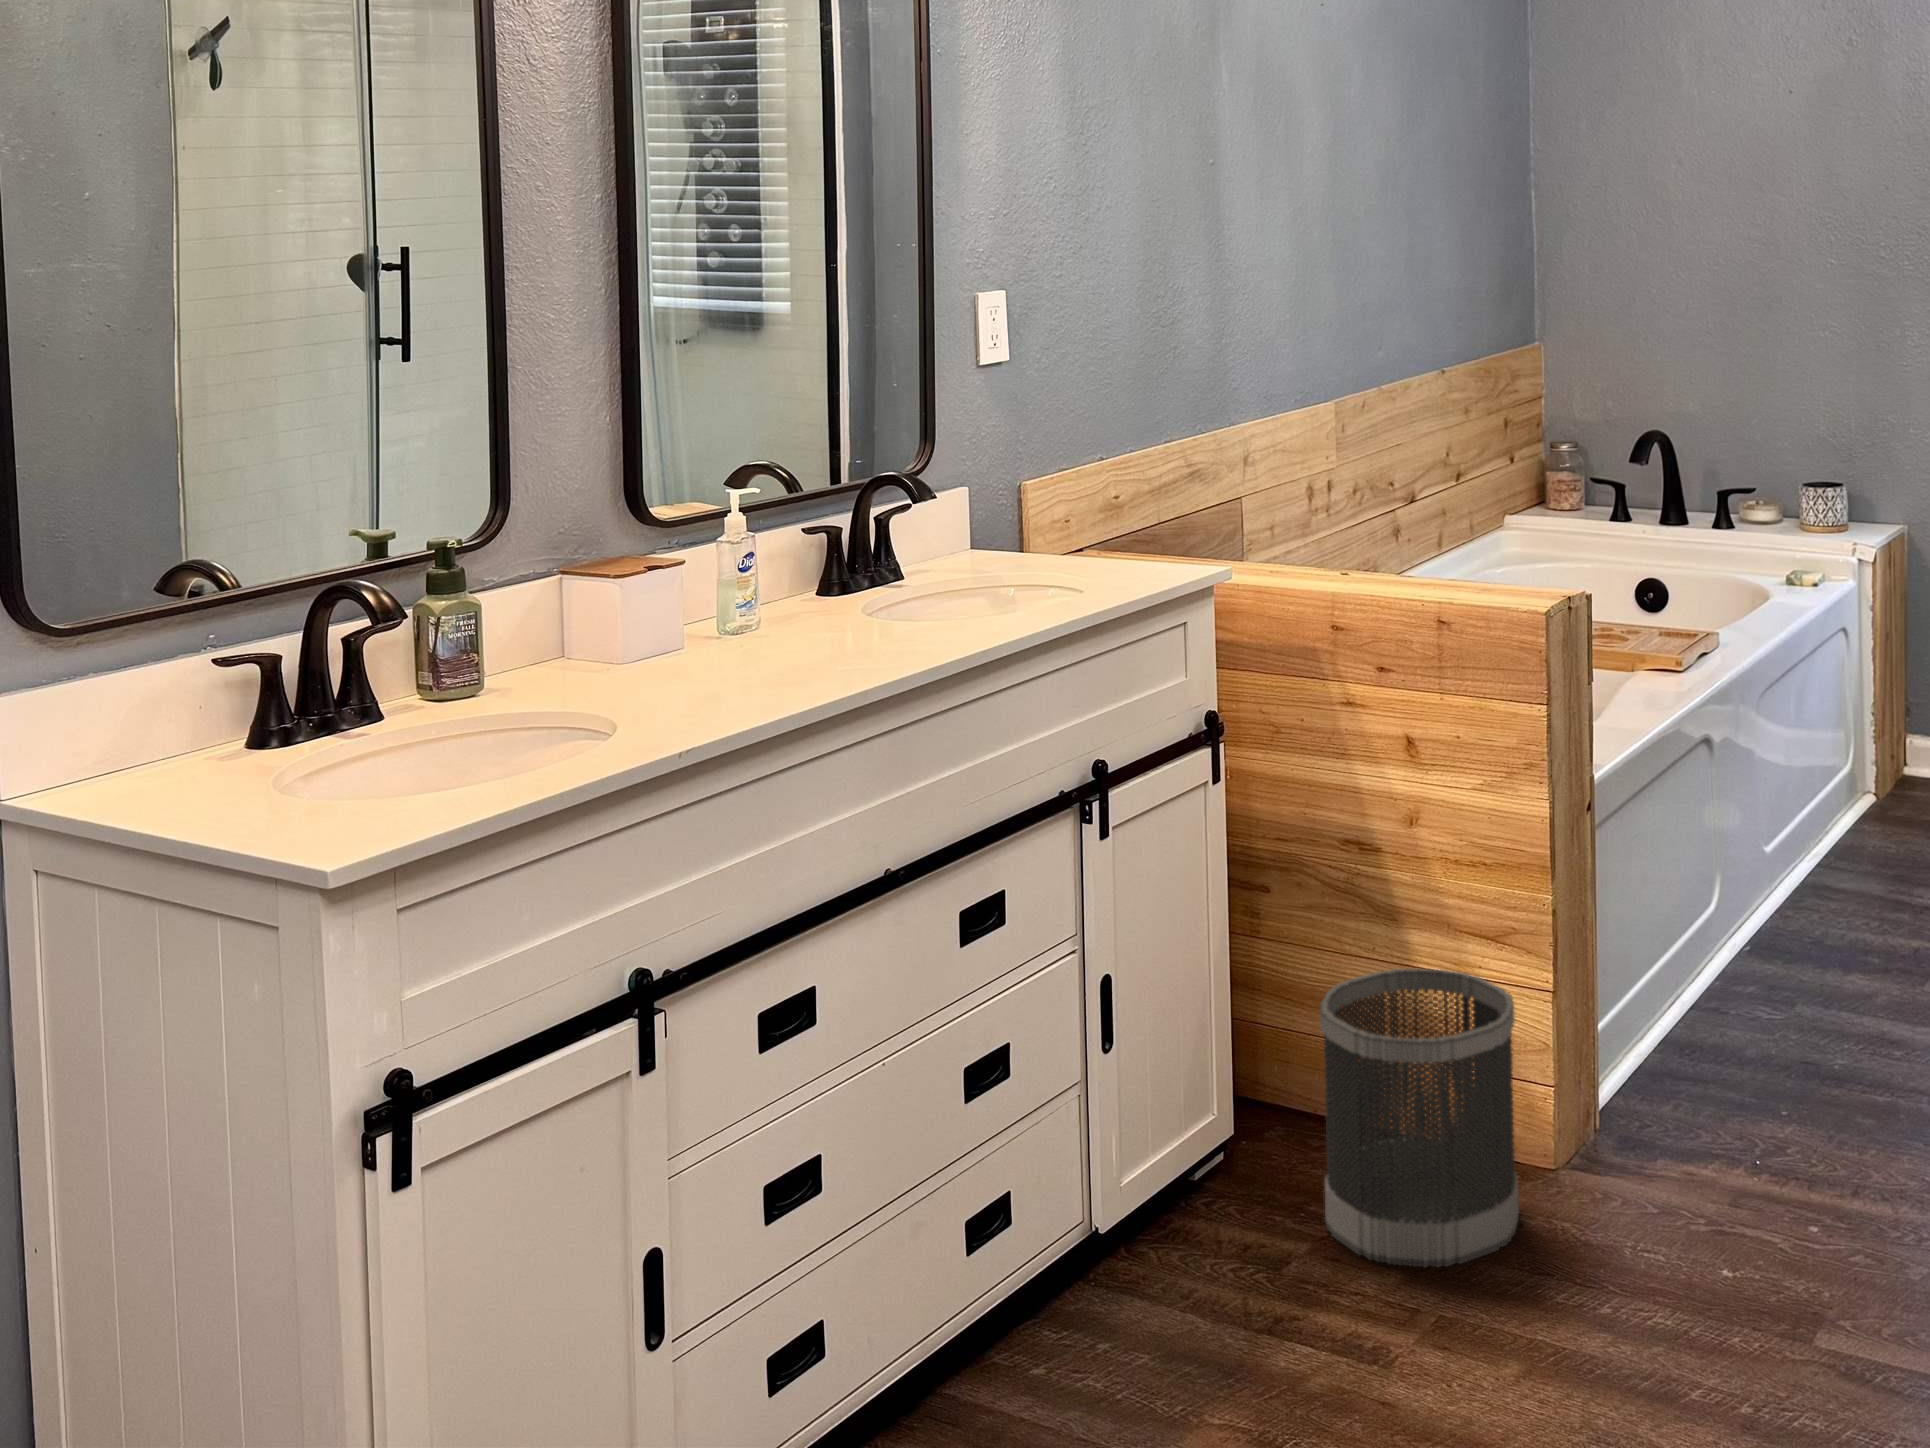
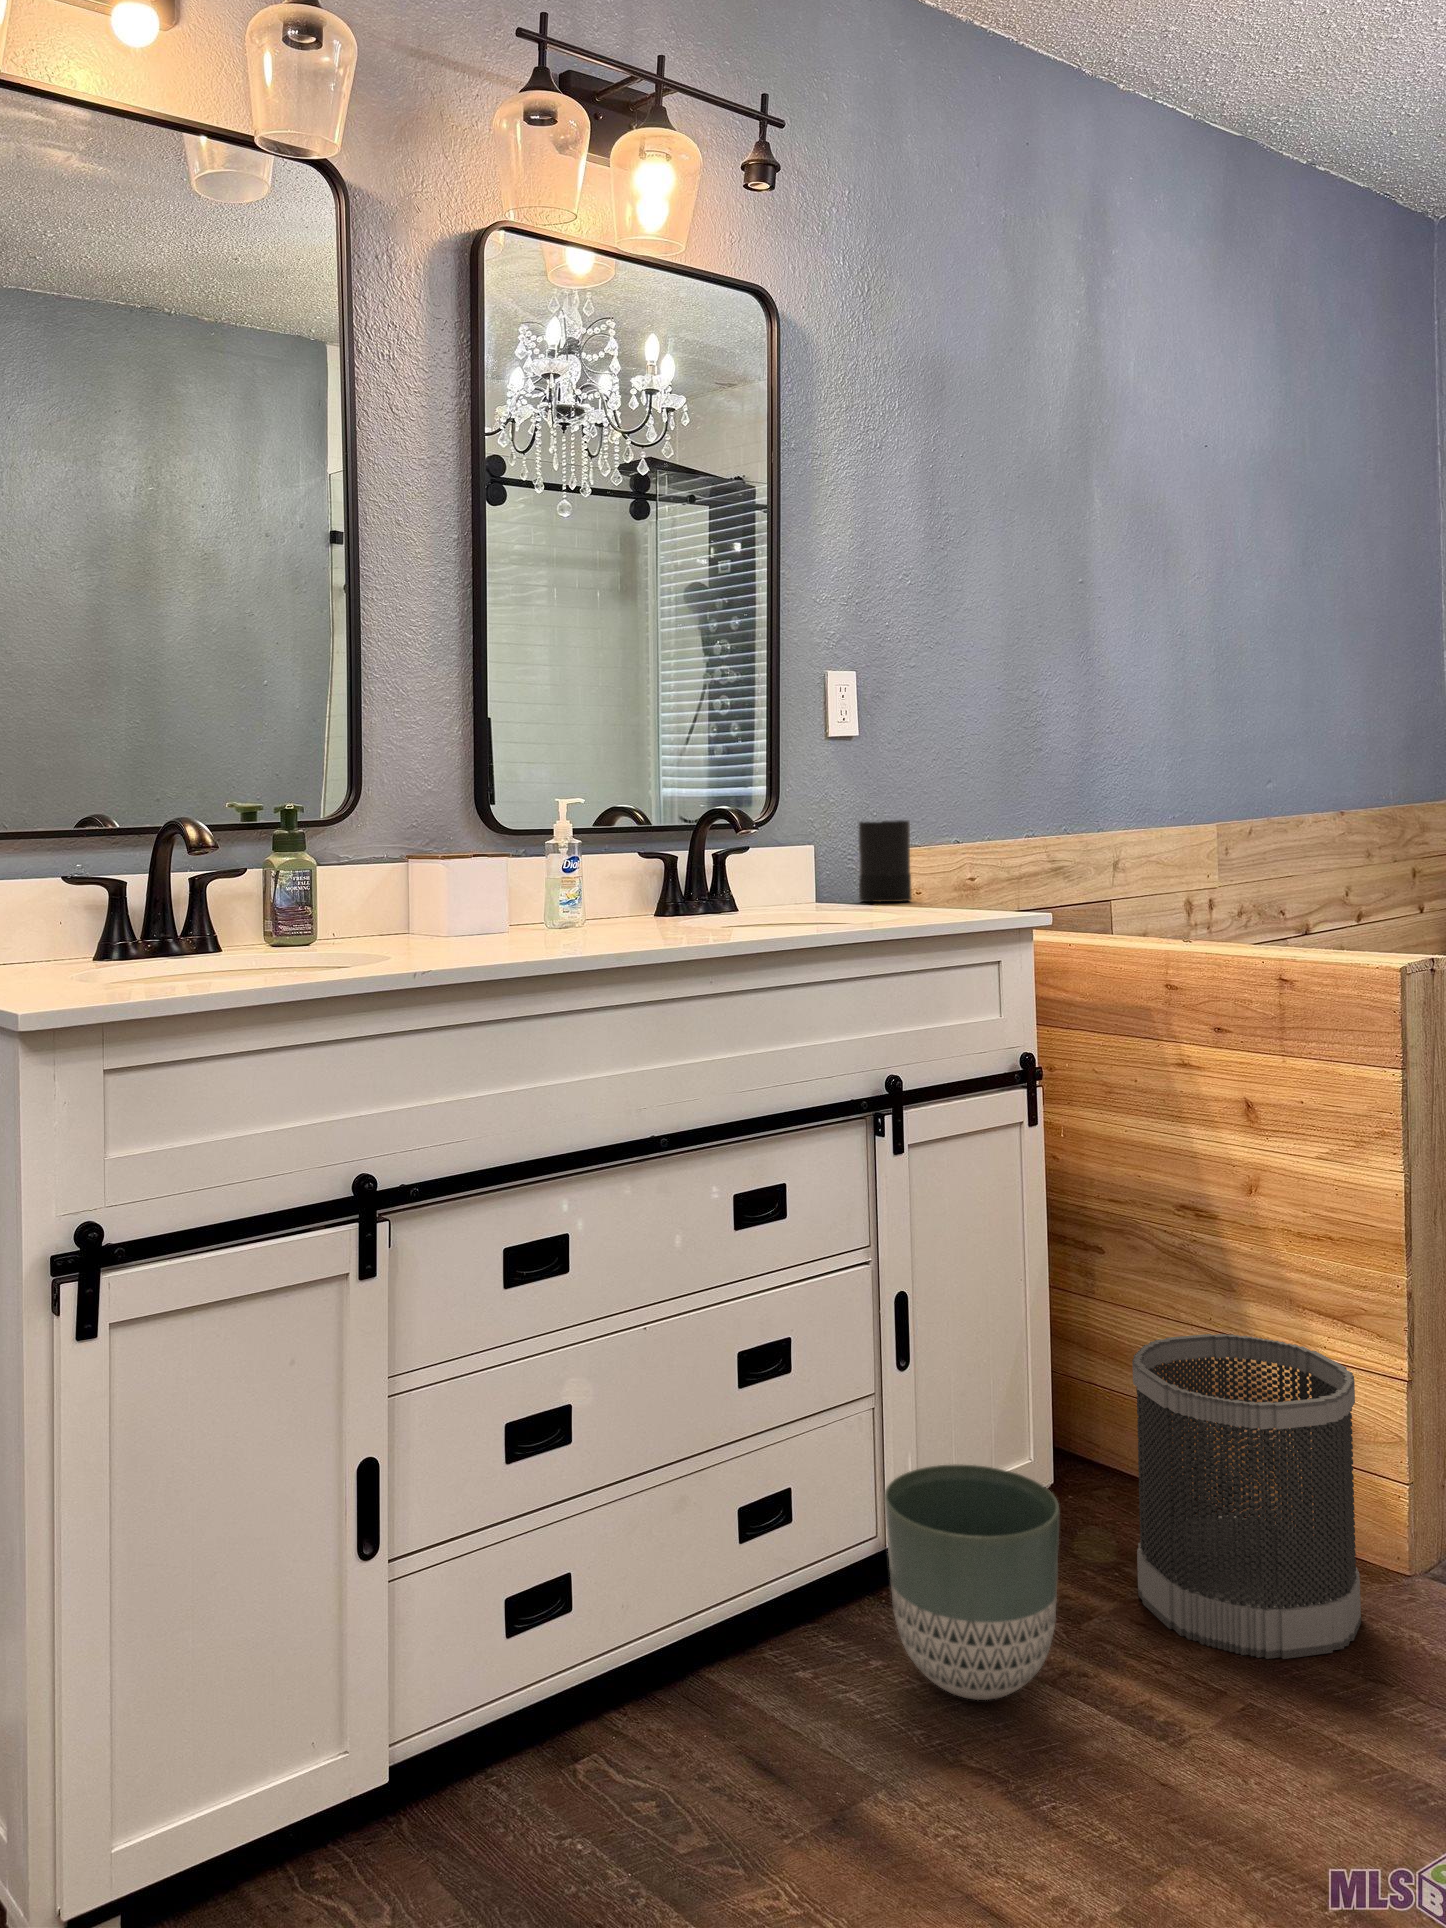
candle: none [1004,444,1063,545] -> present [859,820,912,902]
planter: none [1113,1136,1276,1358] -> present [884,1464,1059,1700]

